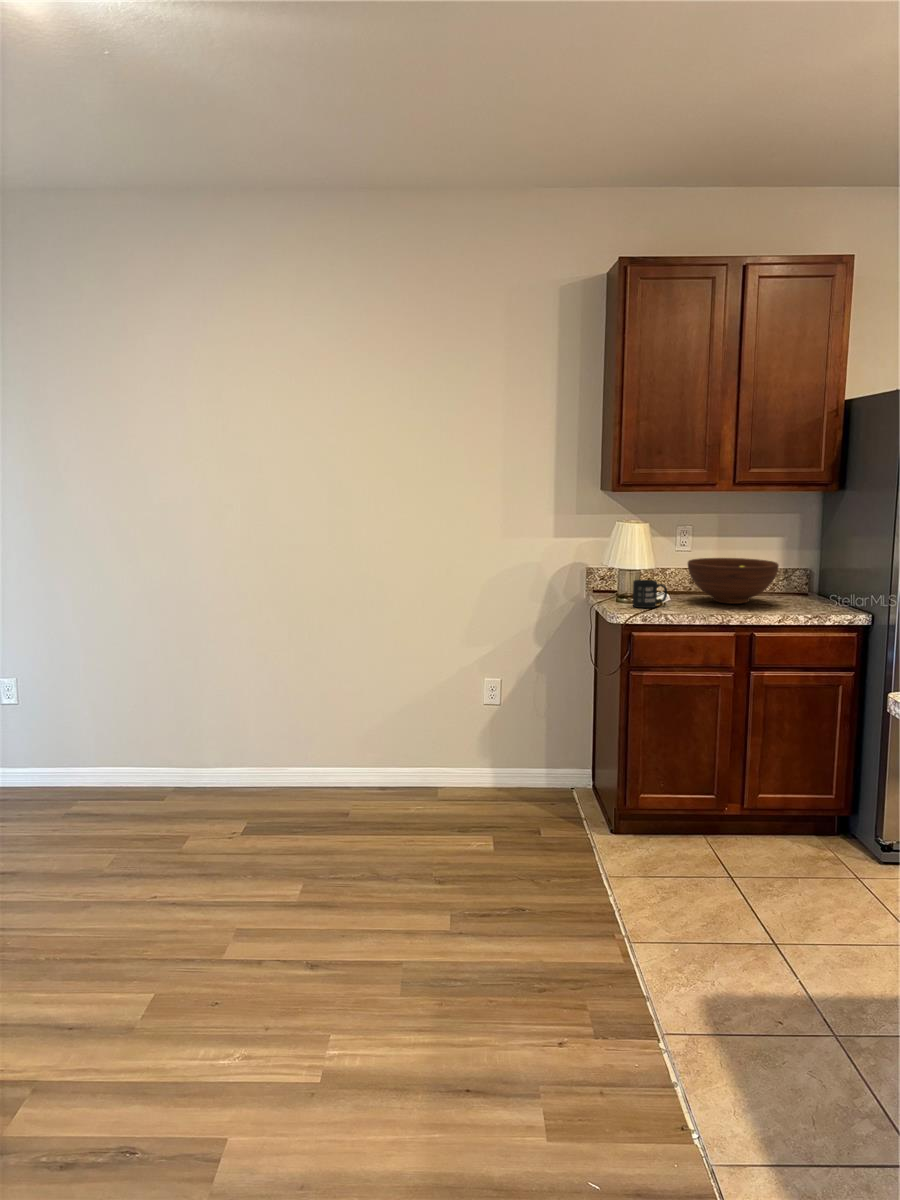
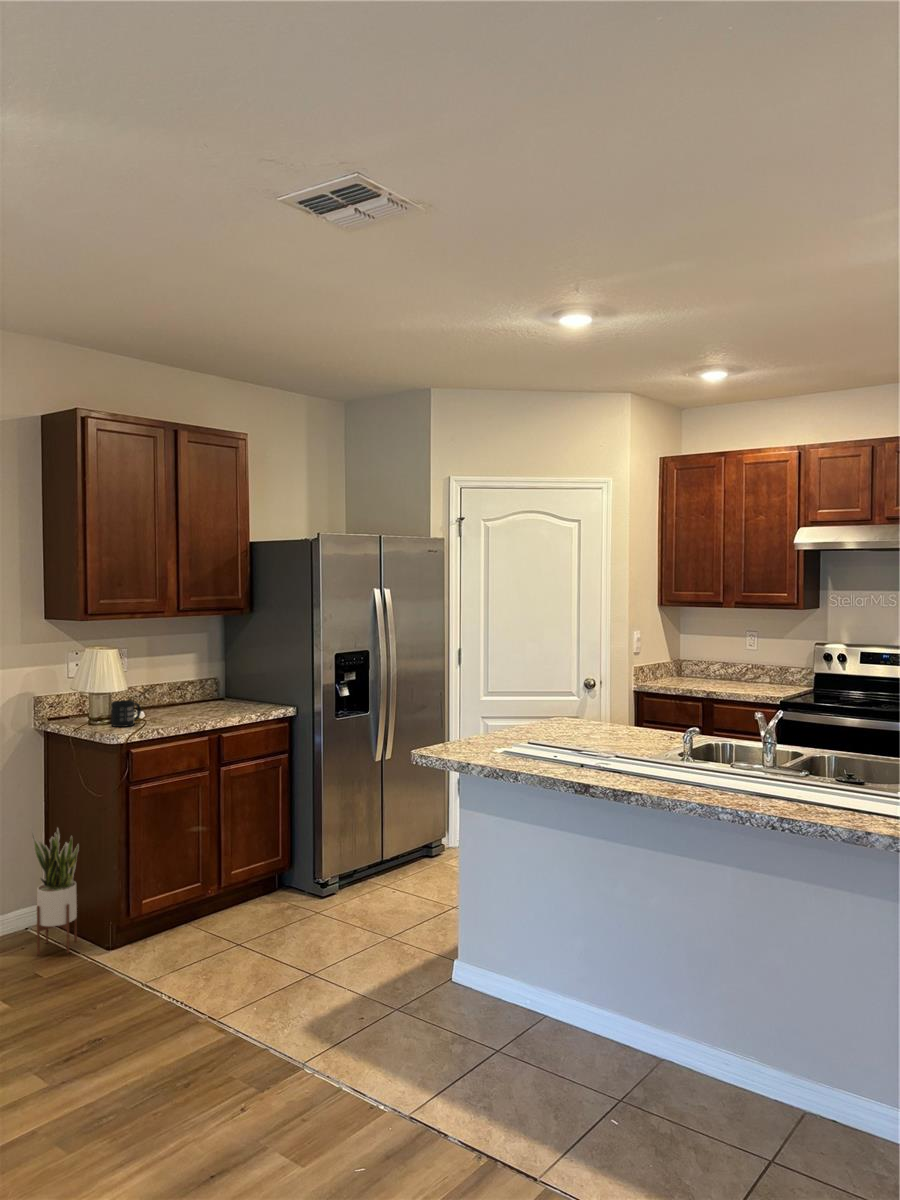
fruit bowl: present [688,558,779,604] -> none [141,674,220,714]
potted plant: none [553,692,595,823] -> present [30,827,79,955]

